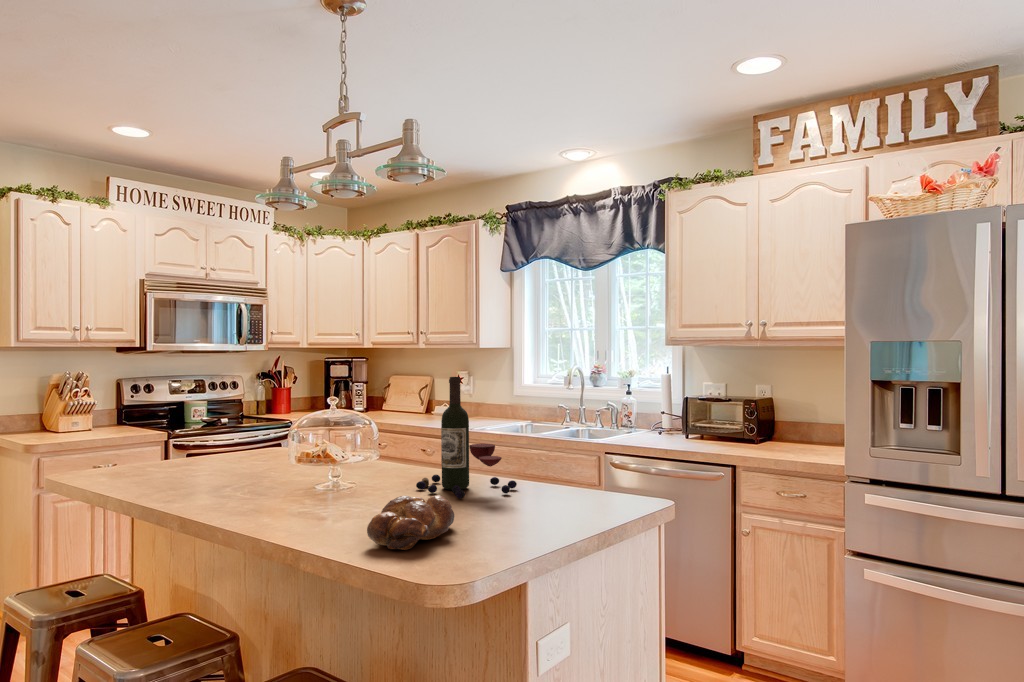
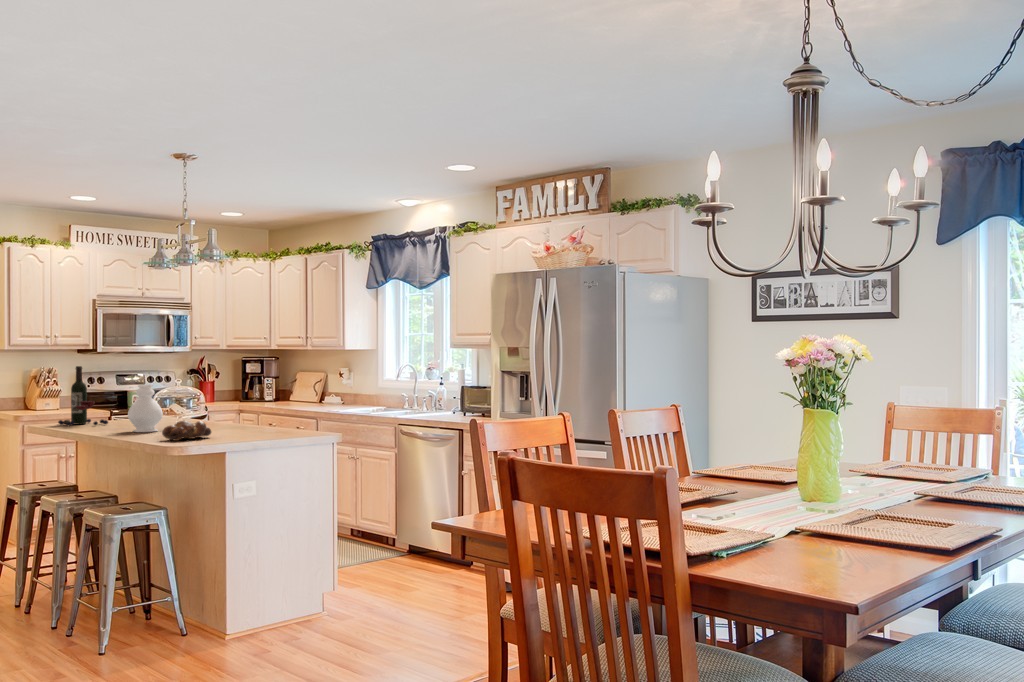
wine bottle: present [416,377,517,498] -> present [58,366,108,426]
decorative vase: none [250,411,316,505] -> present [128,385,163,432]

